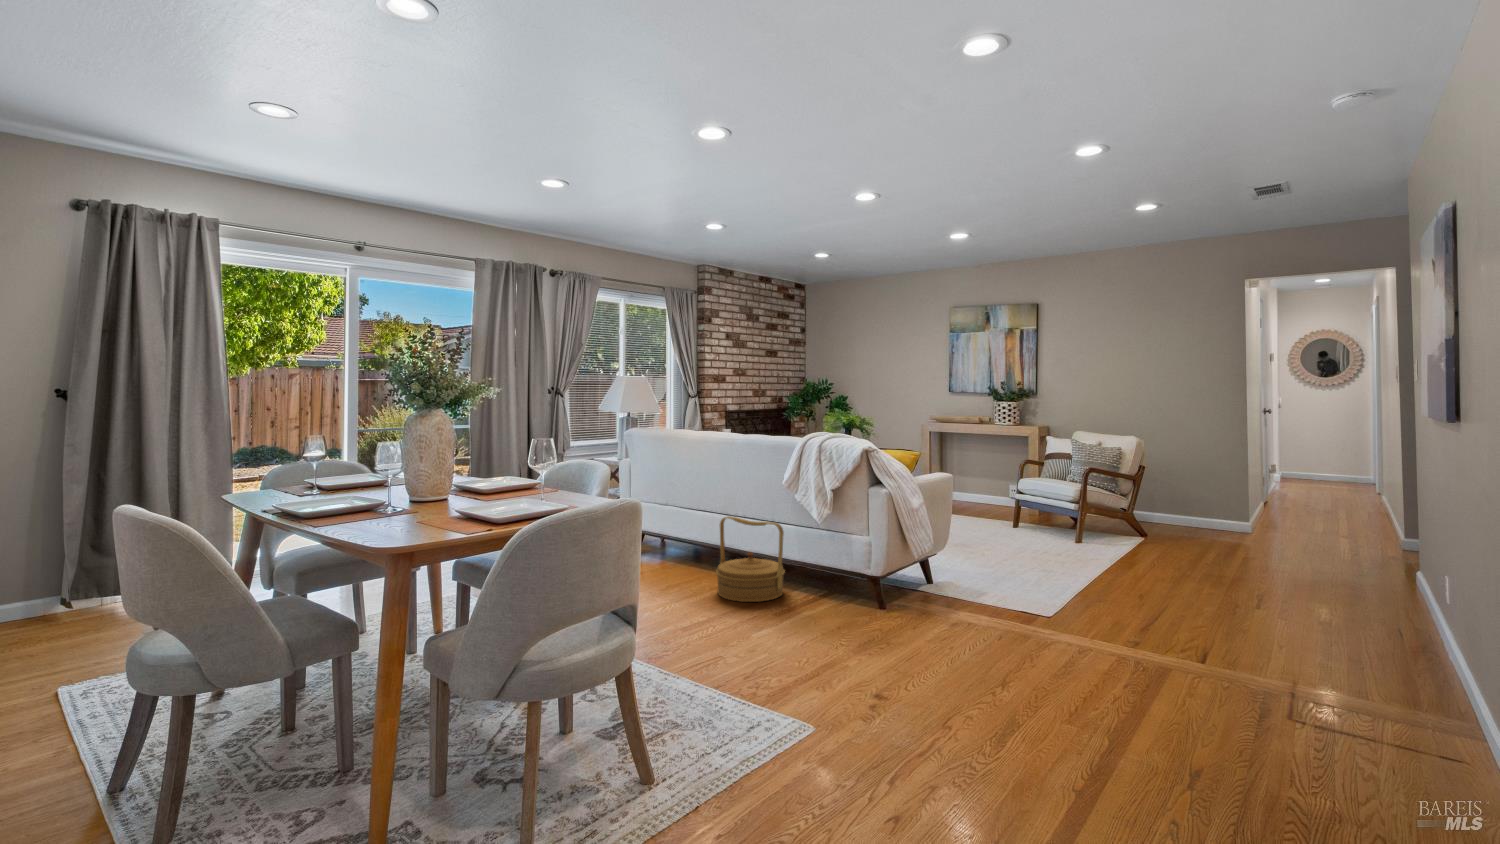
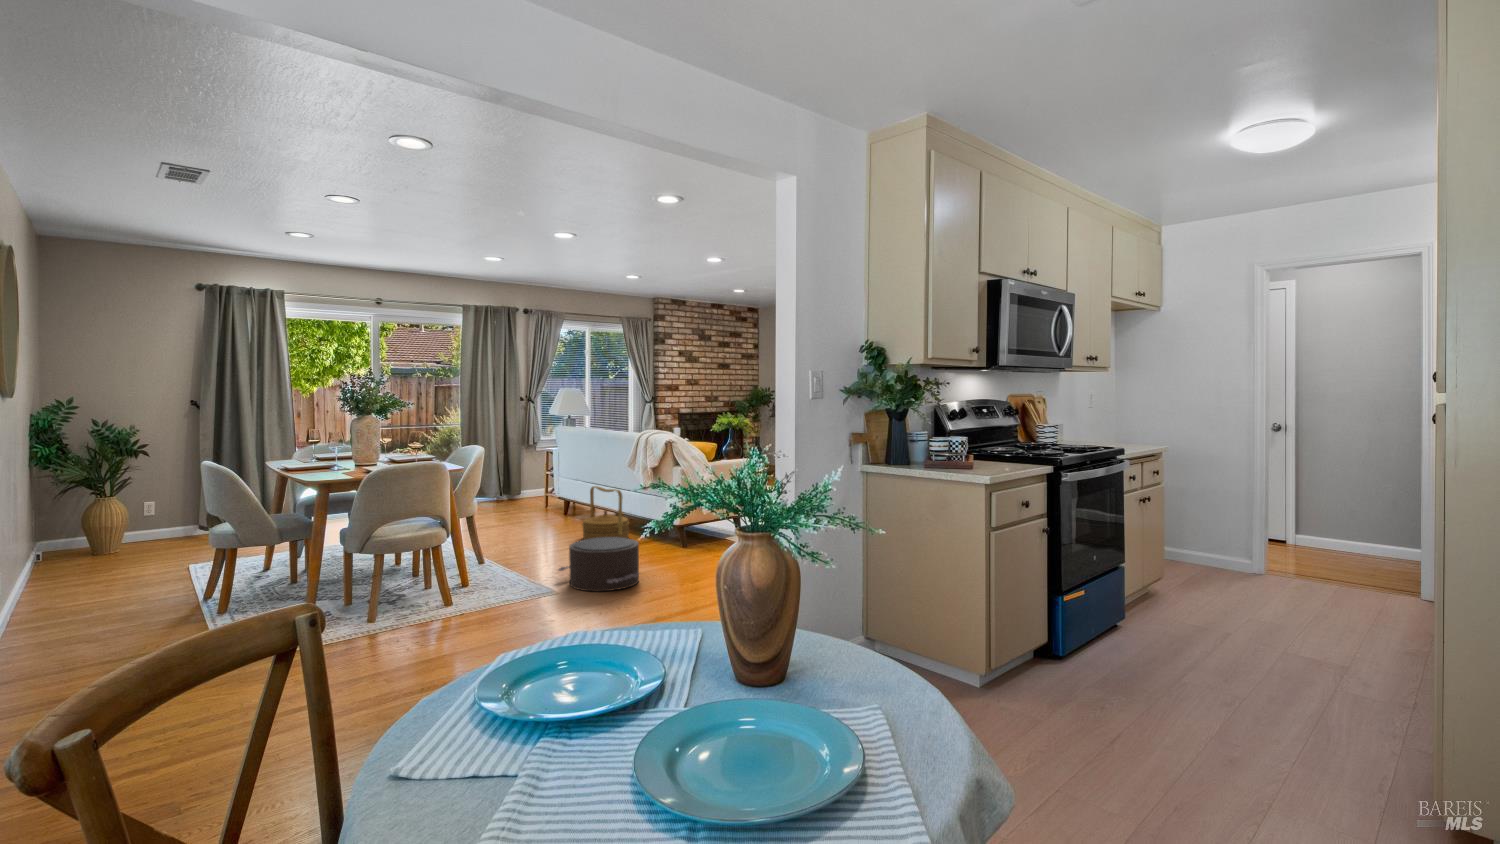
pouf: none [785,610,940,715] -> present [558,537,639,591]

